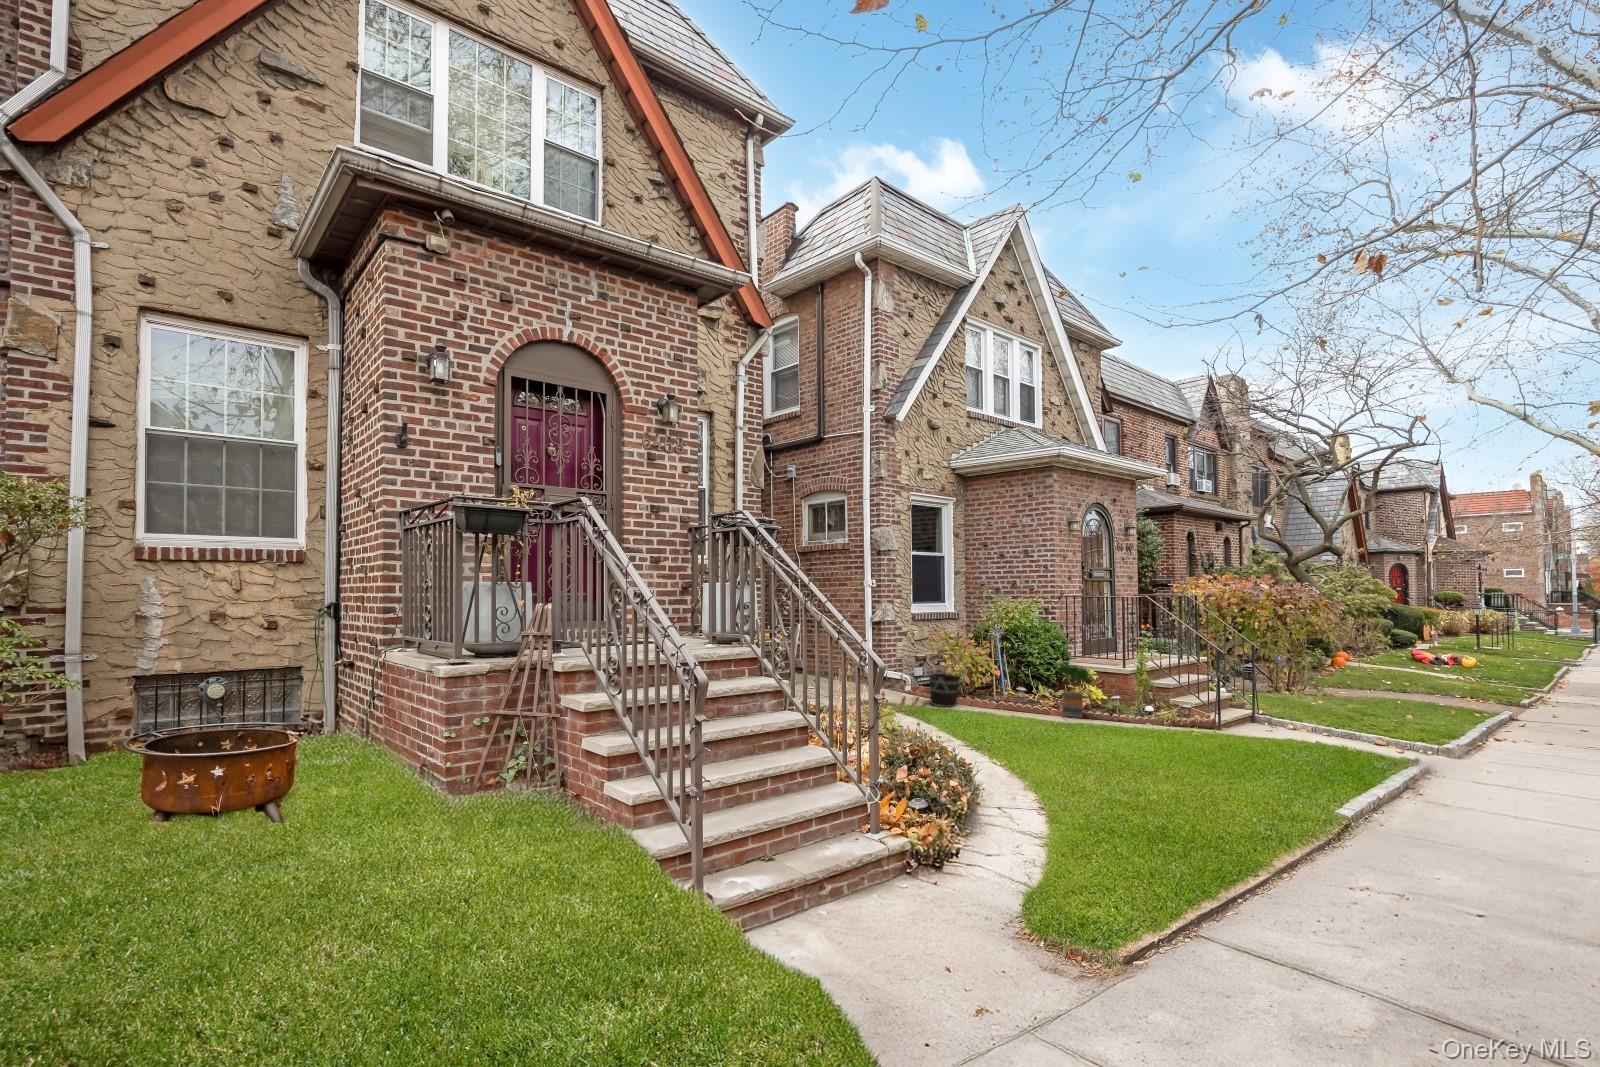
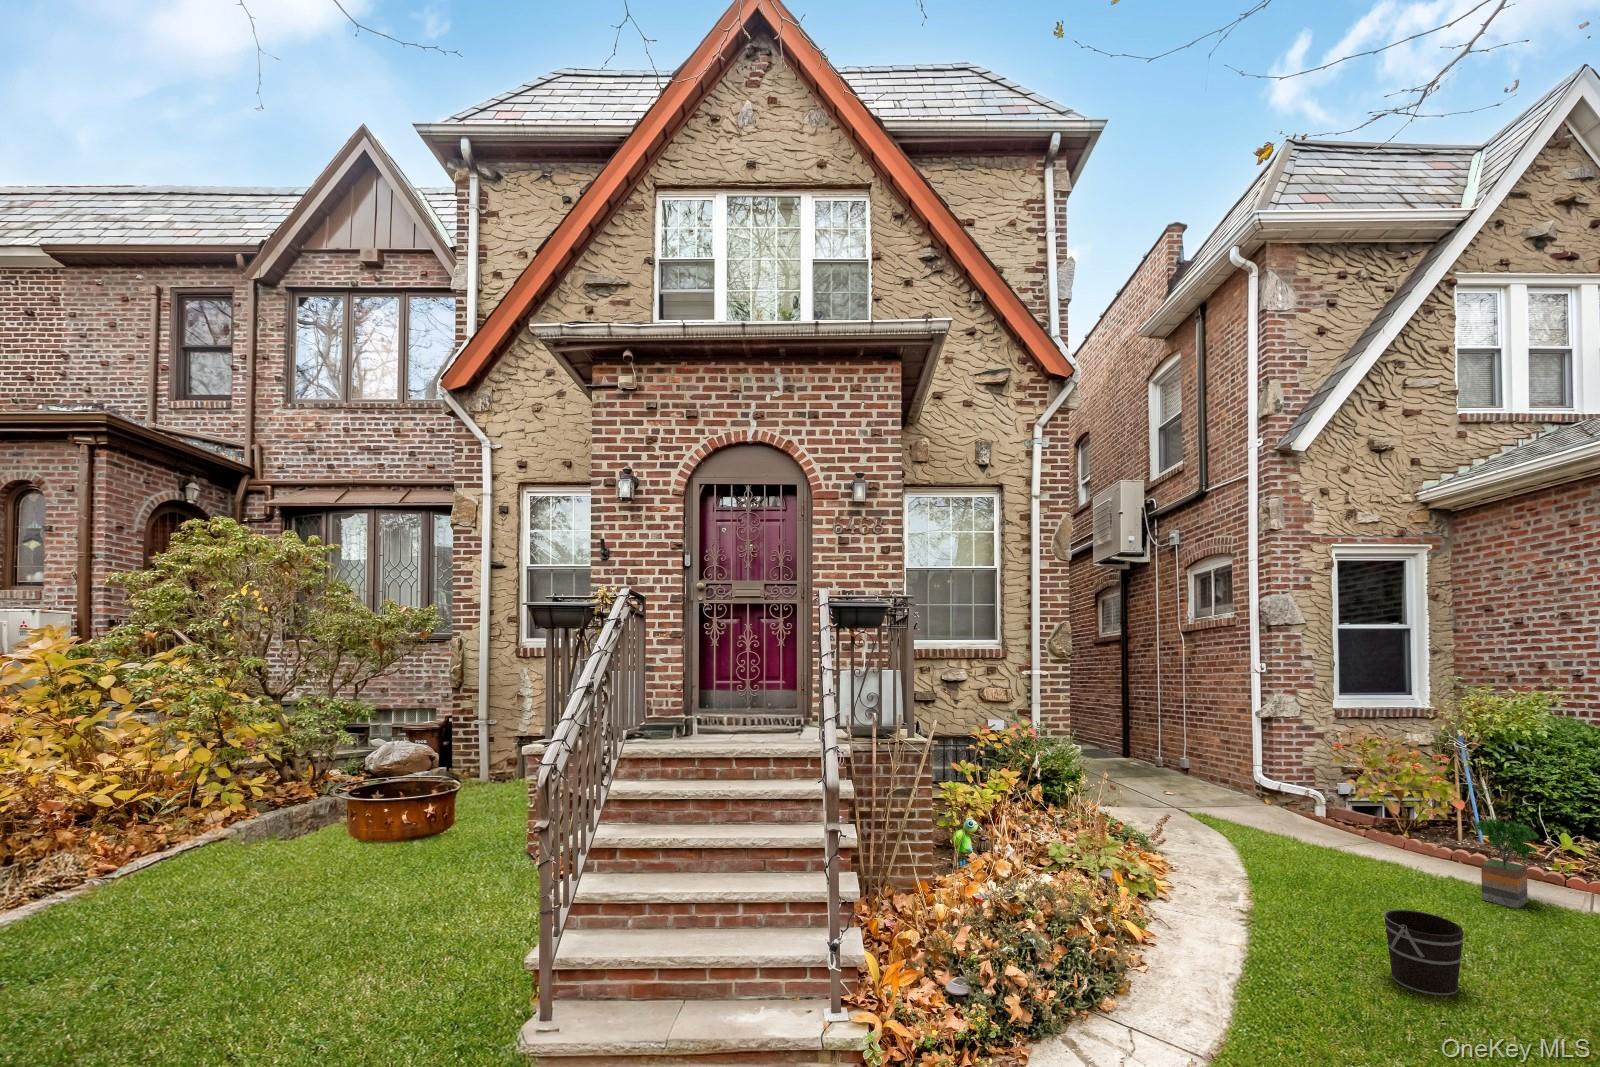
bucket: present [929,673,961,707] -> present [1384,910,1463,995]

